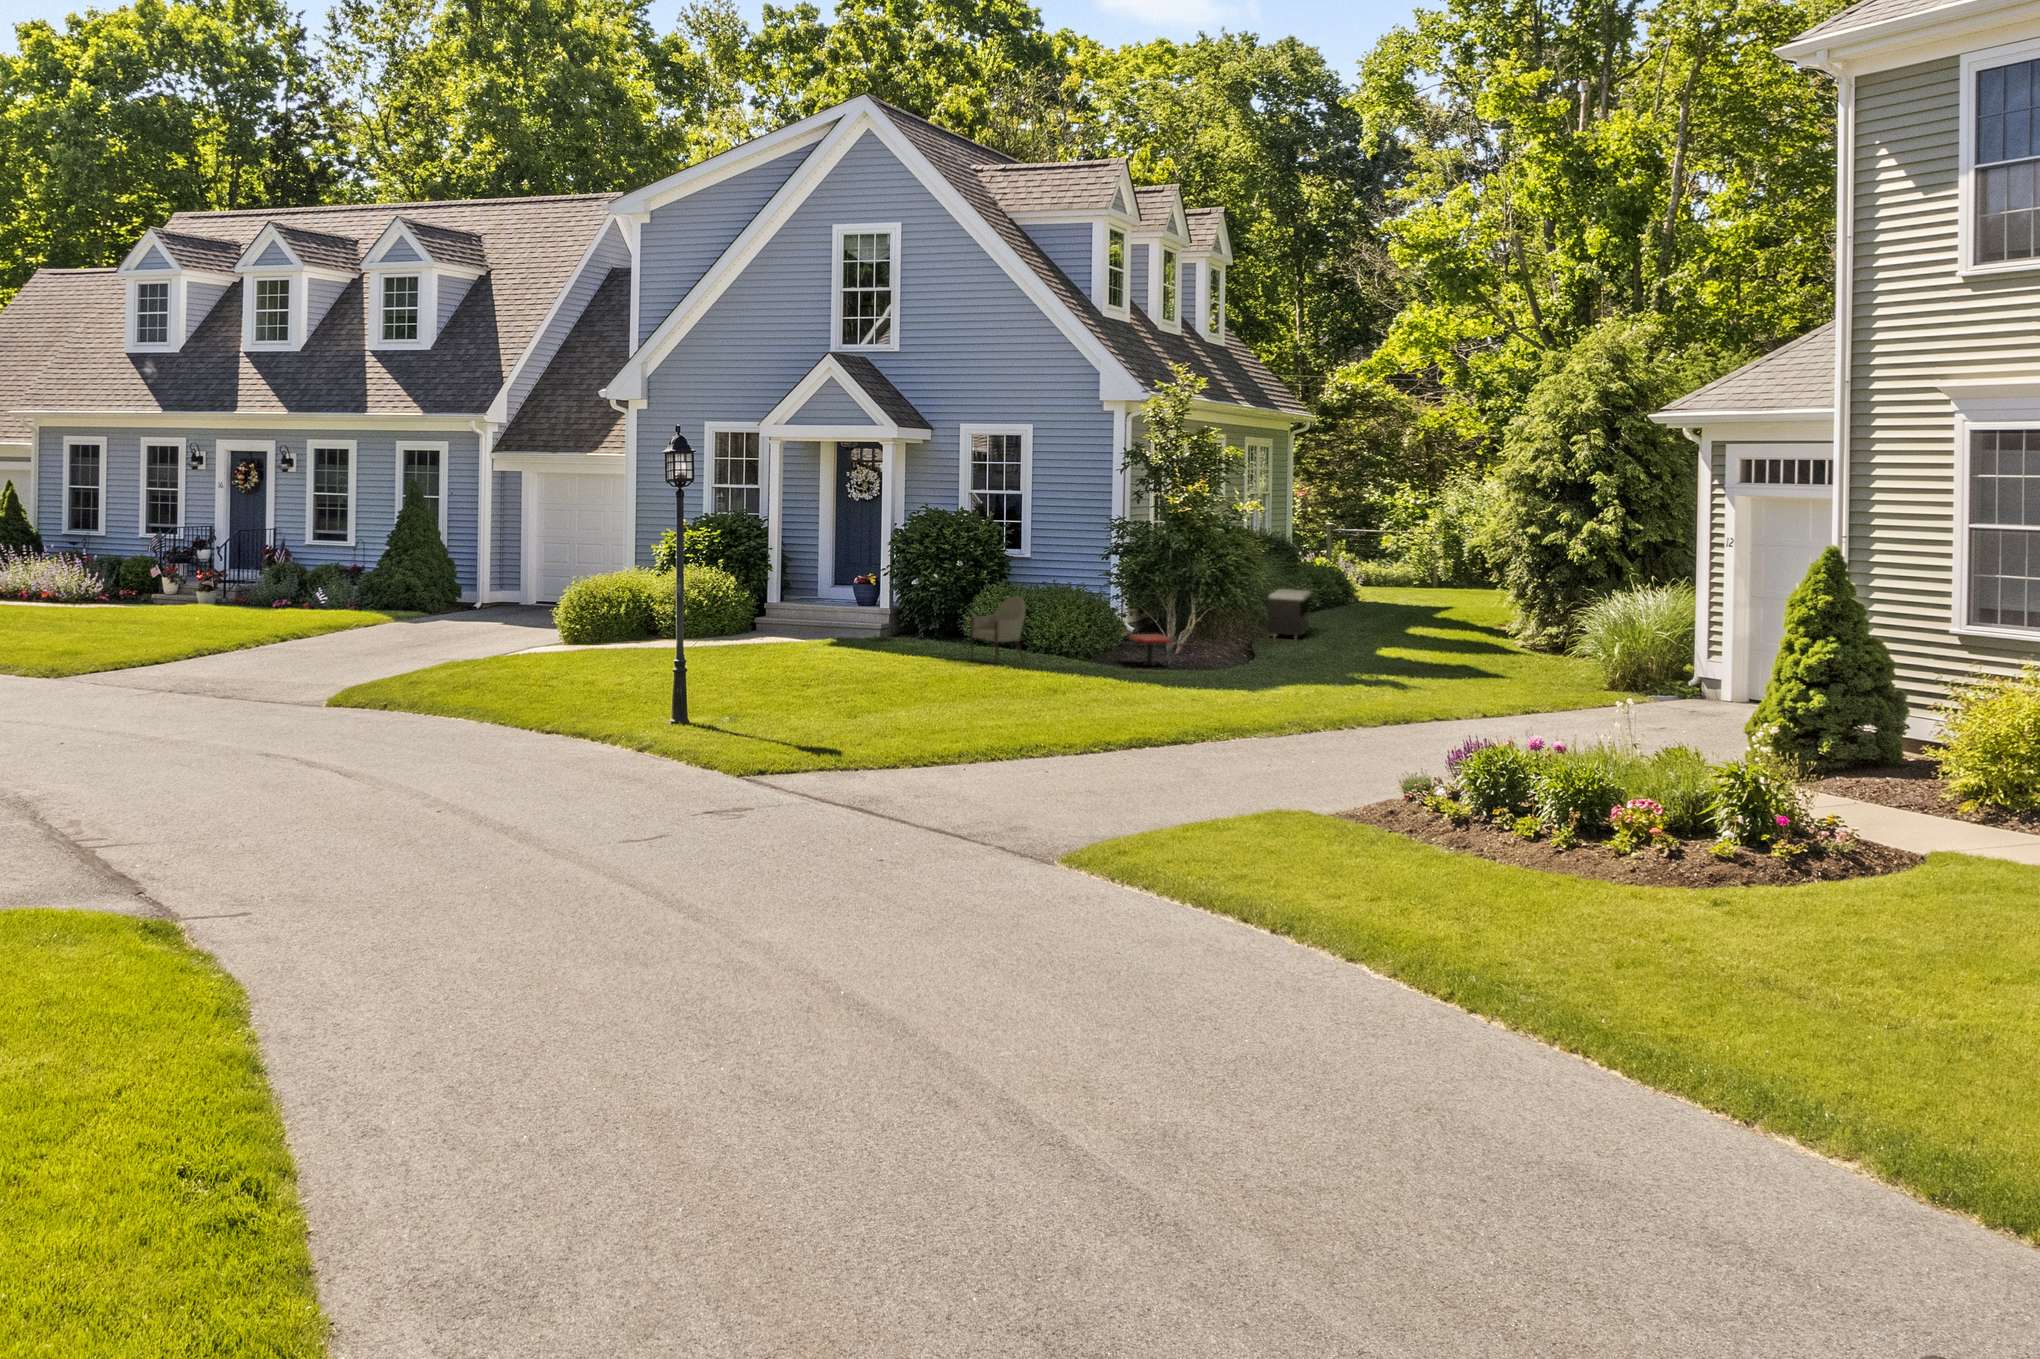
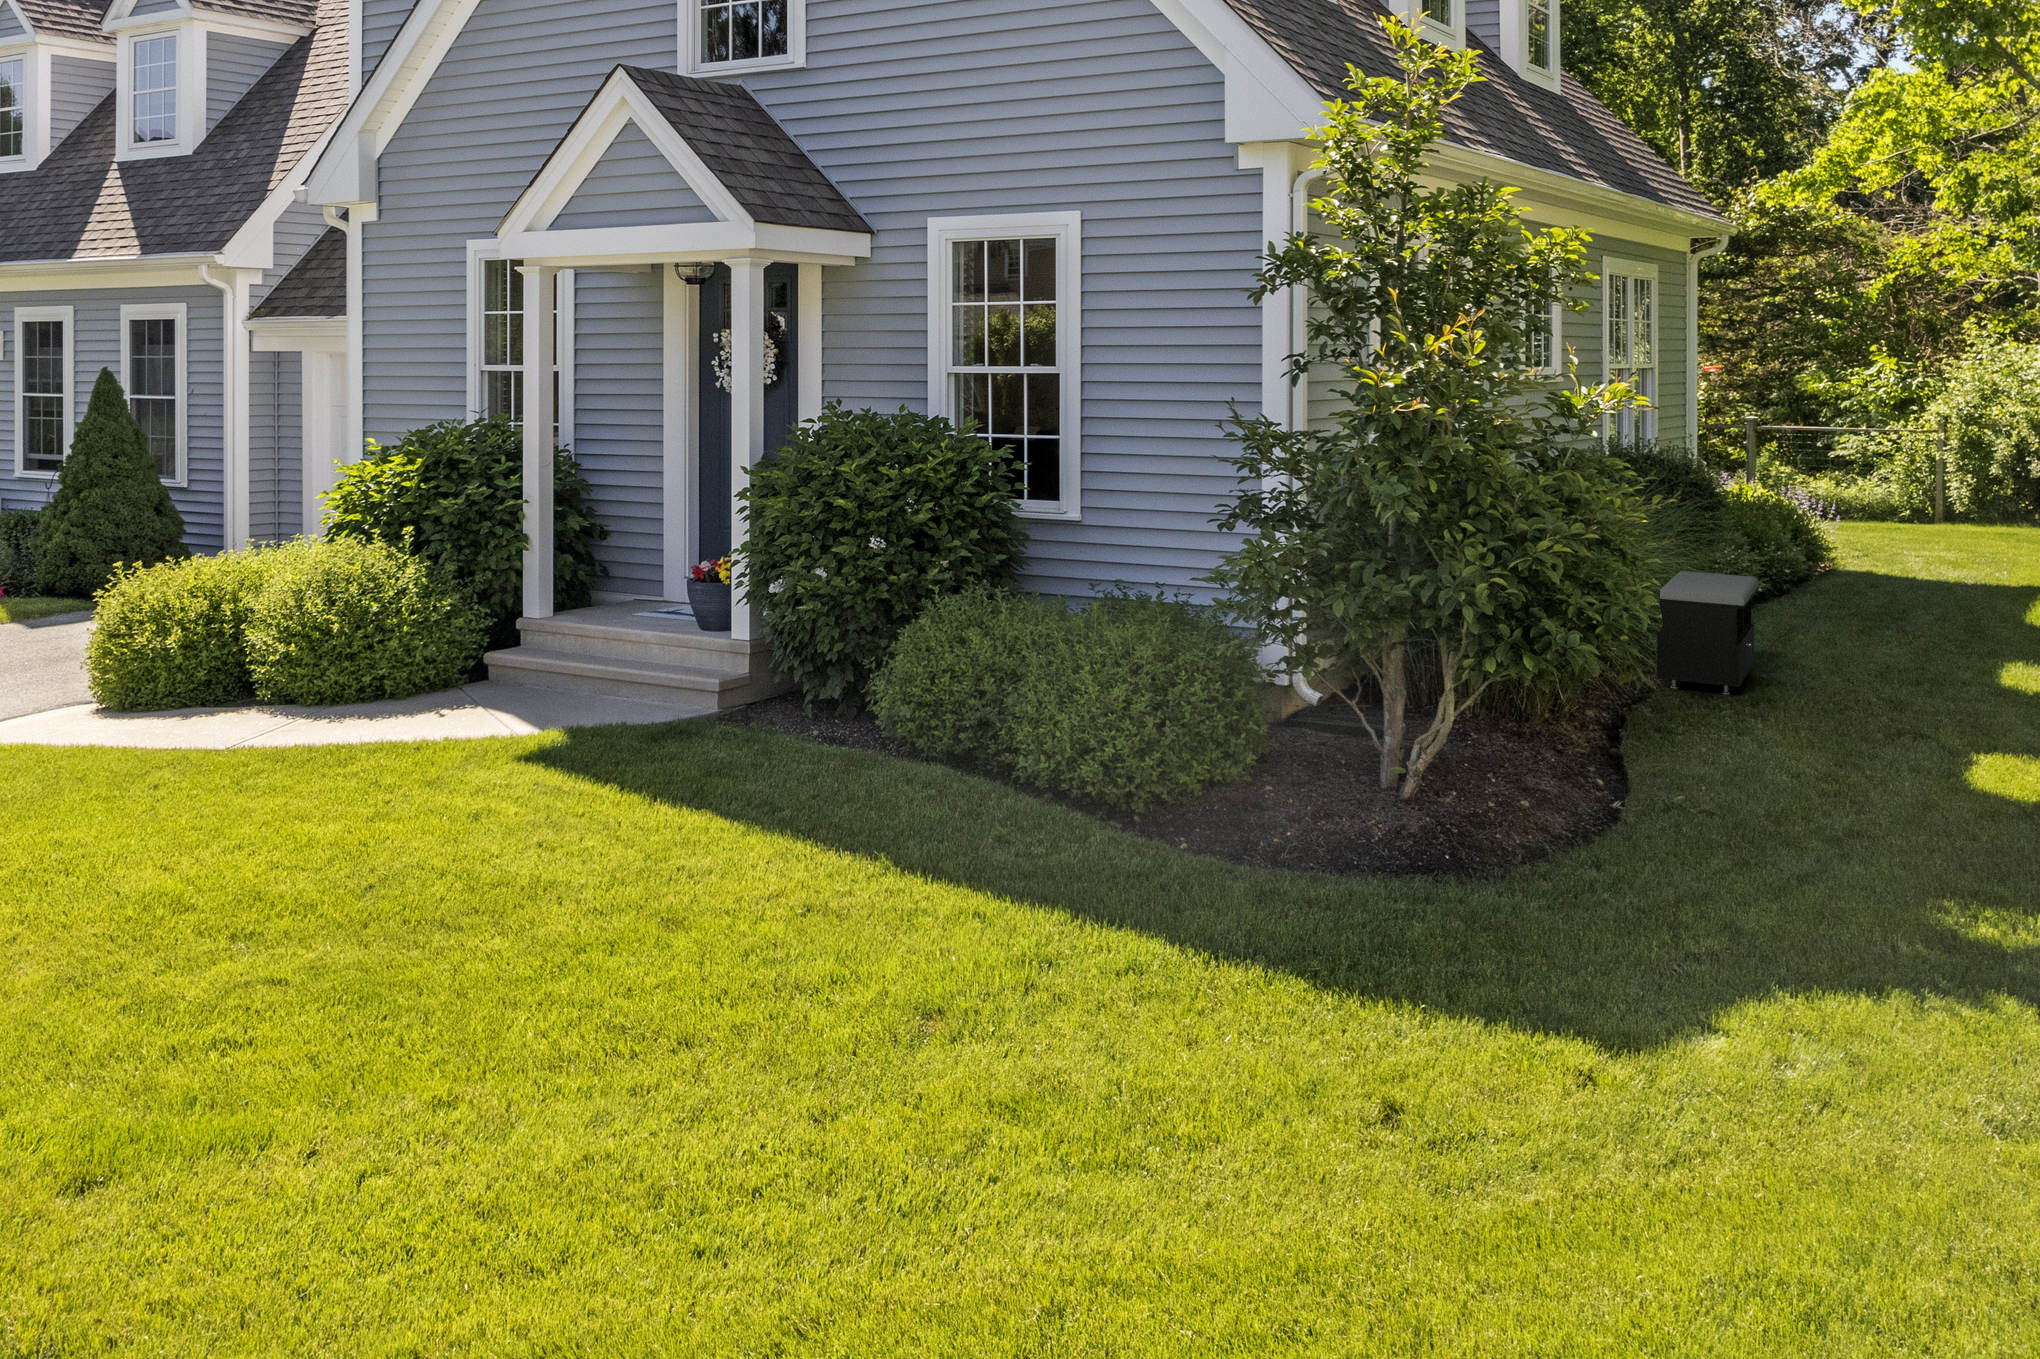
chair: present [970,596,1025,663] -> none [875,623,1008,812]
pedestal table: present [1129,634,1172,666] -> none [1285,722,1395,811]

